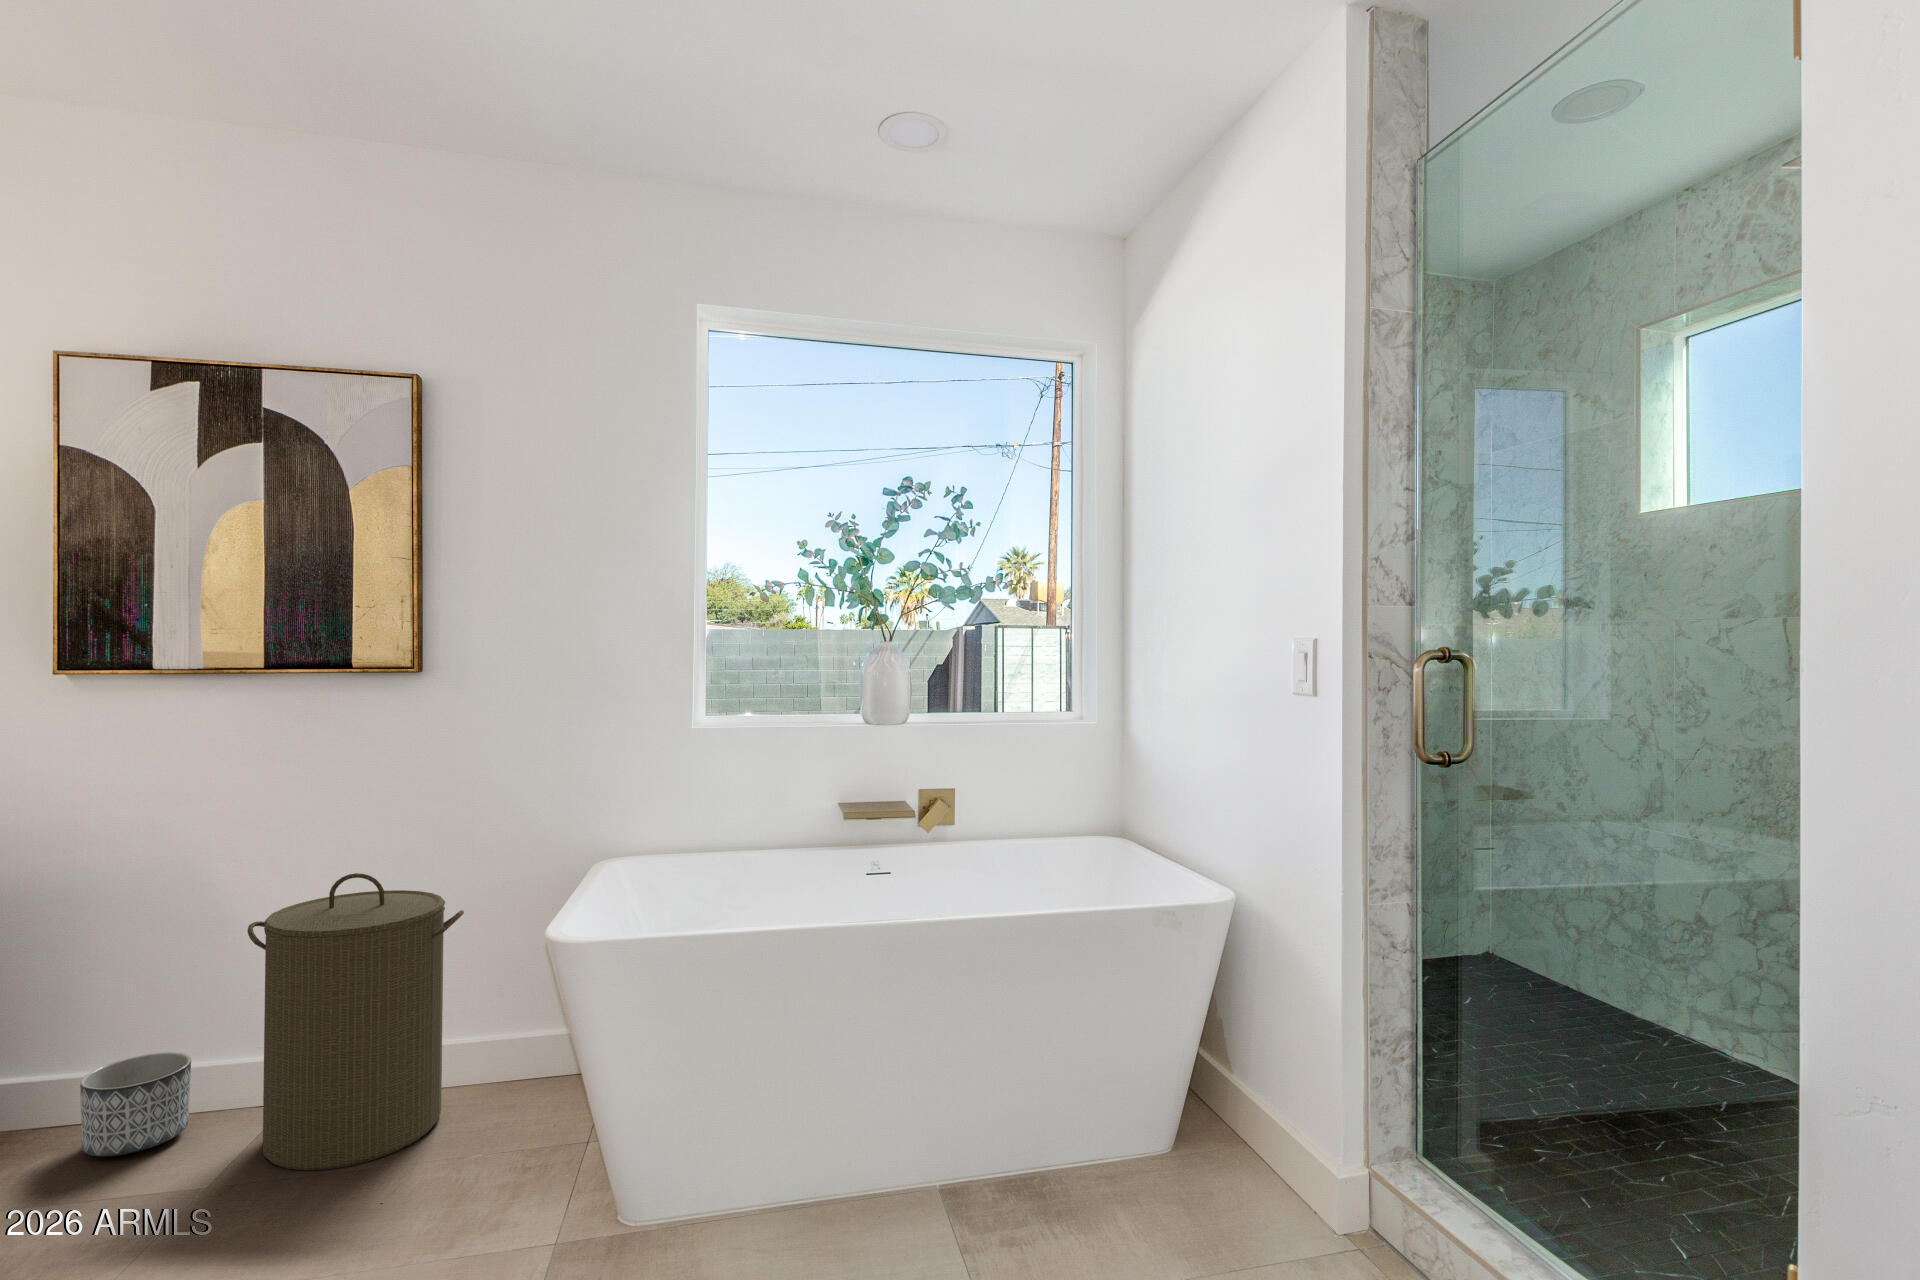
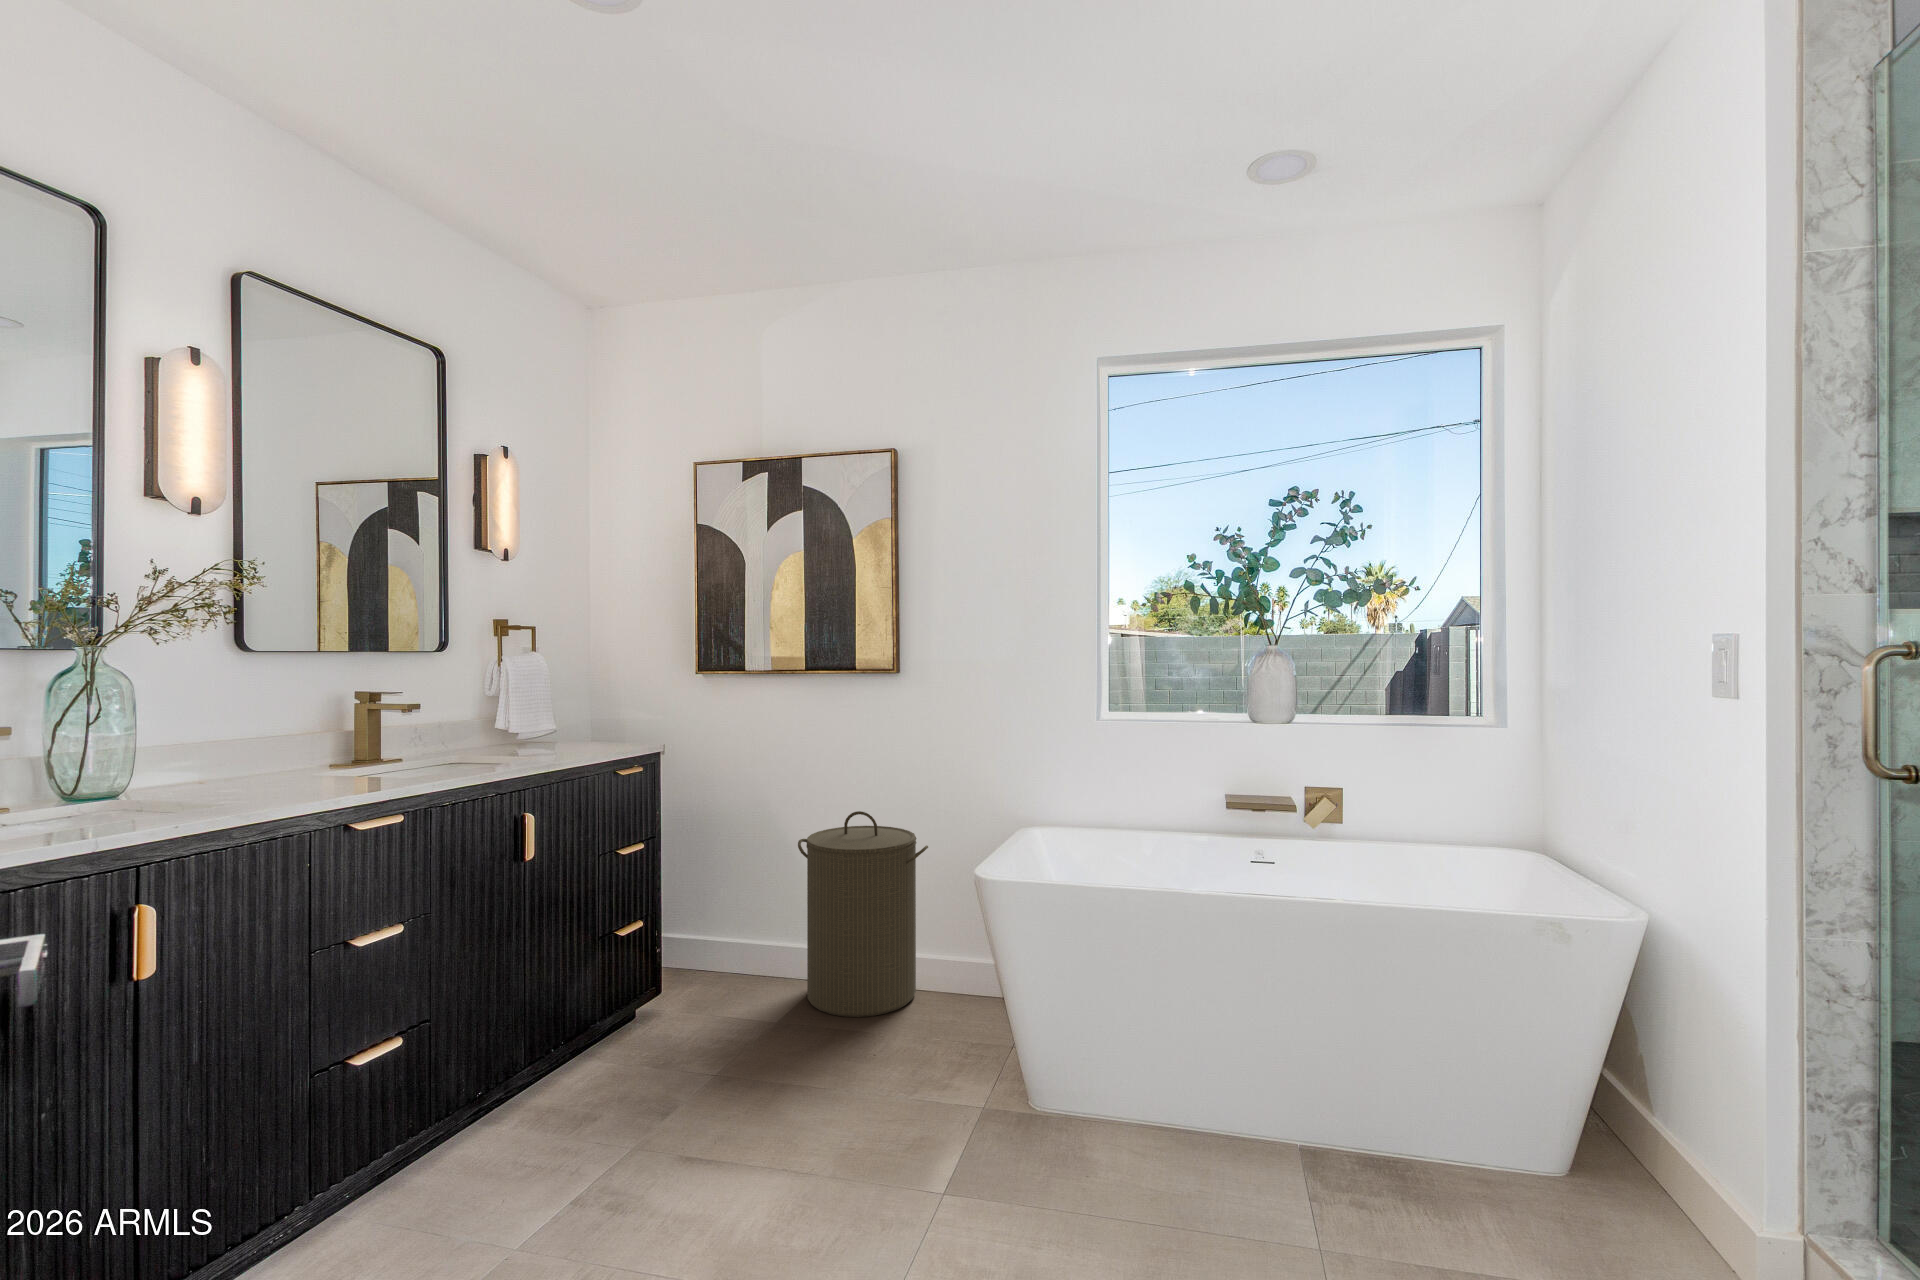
planter: present [80,1052,191,1157] -> none [713,920,770,982]

